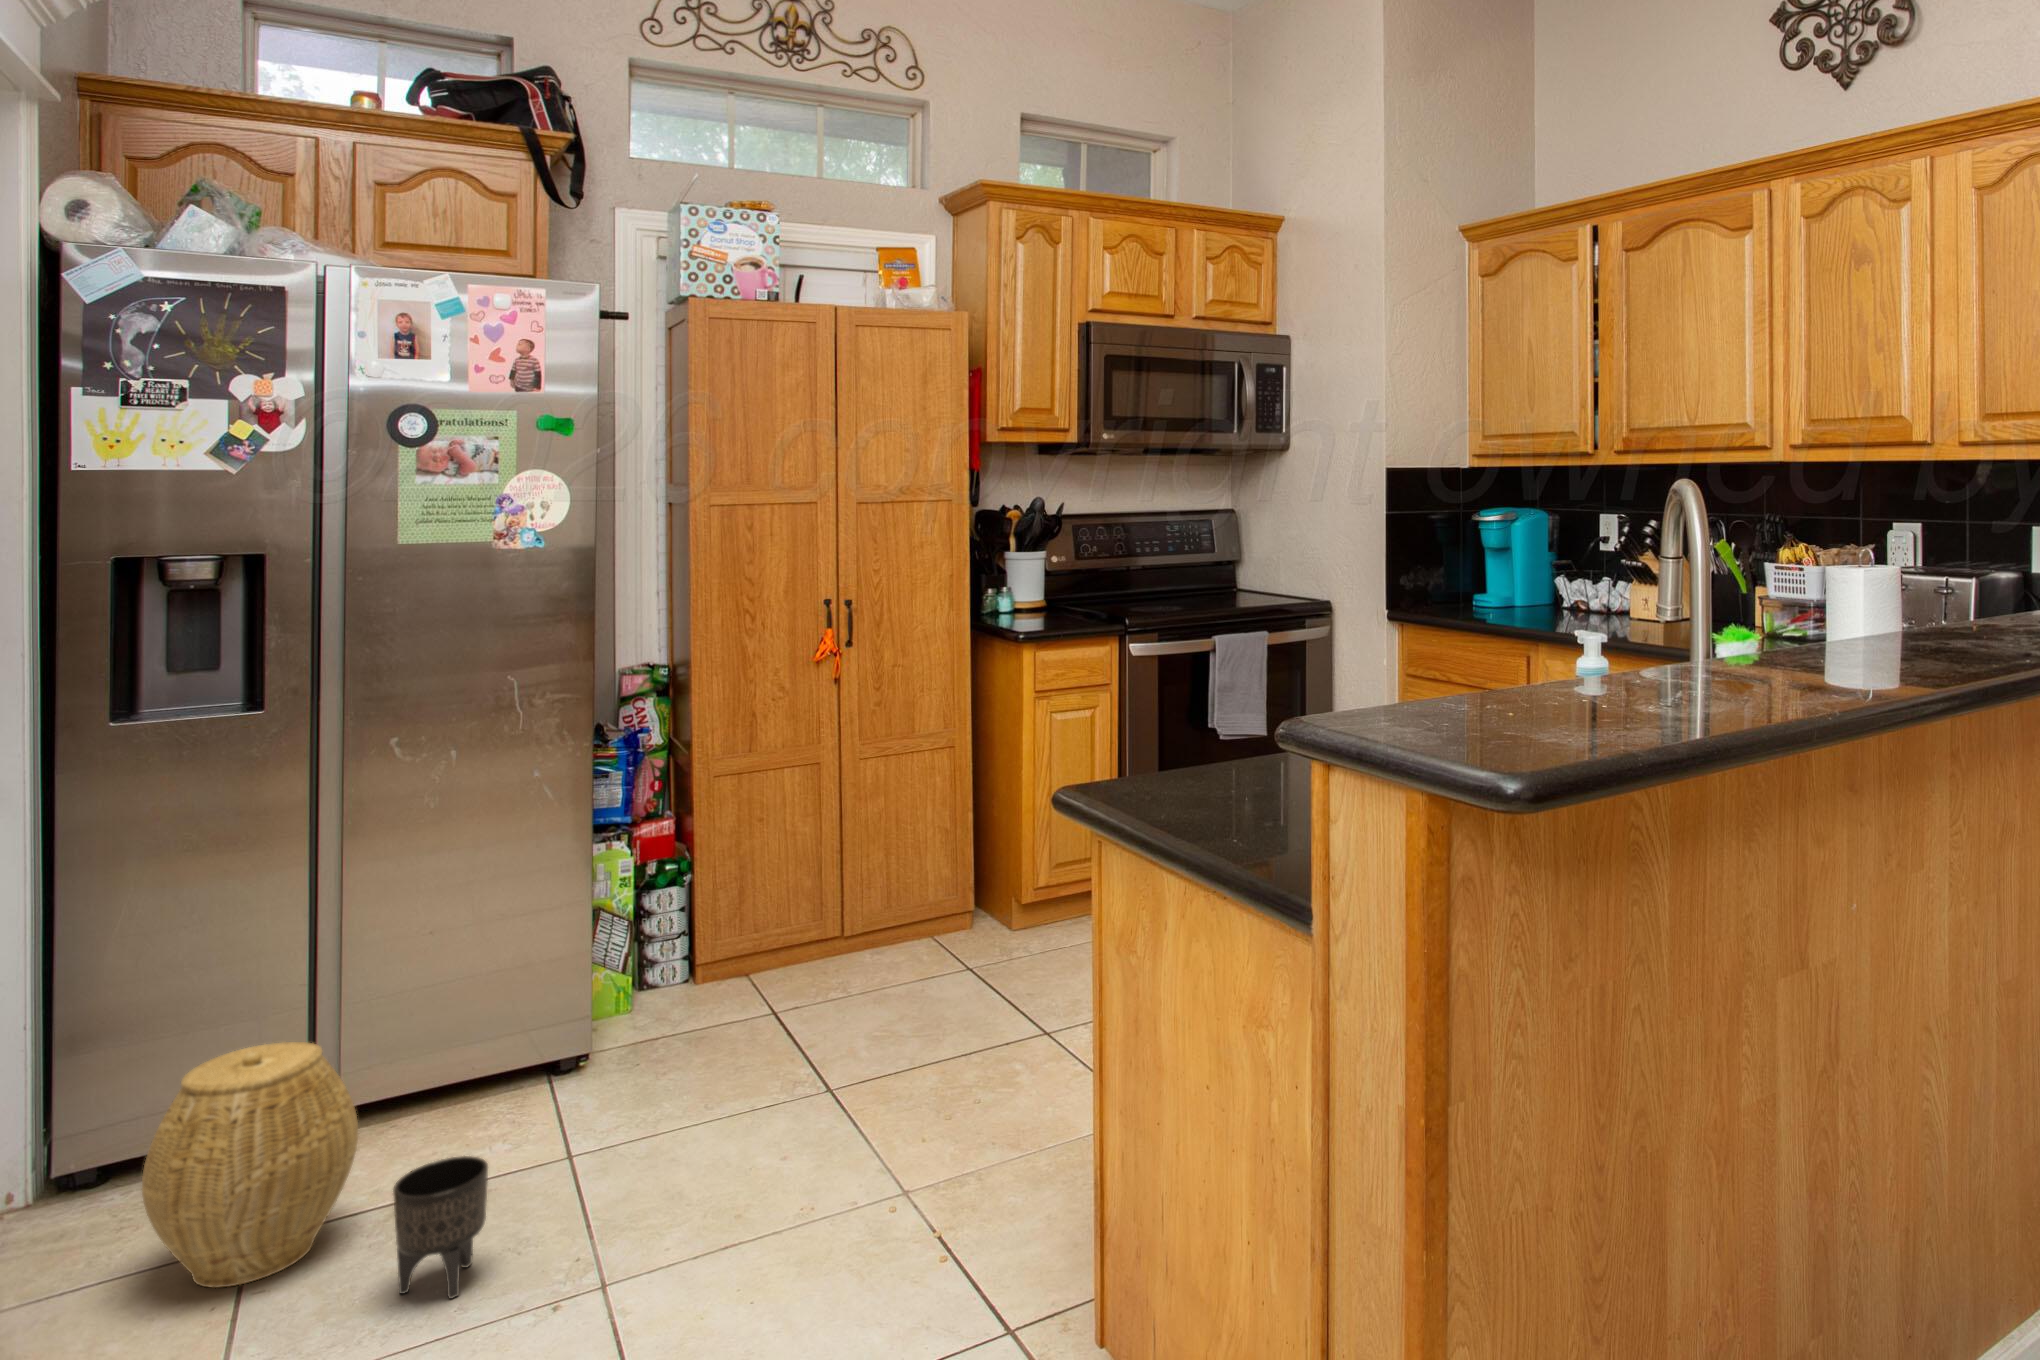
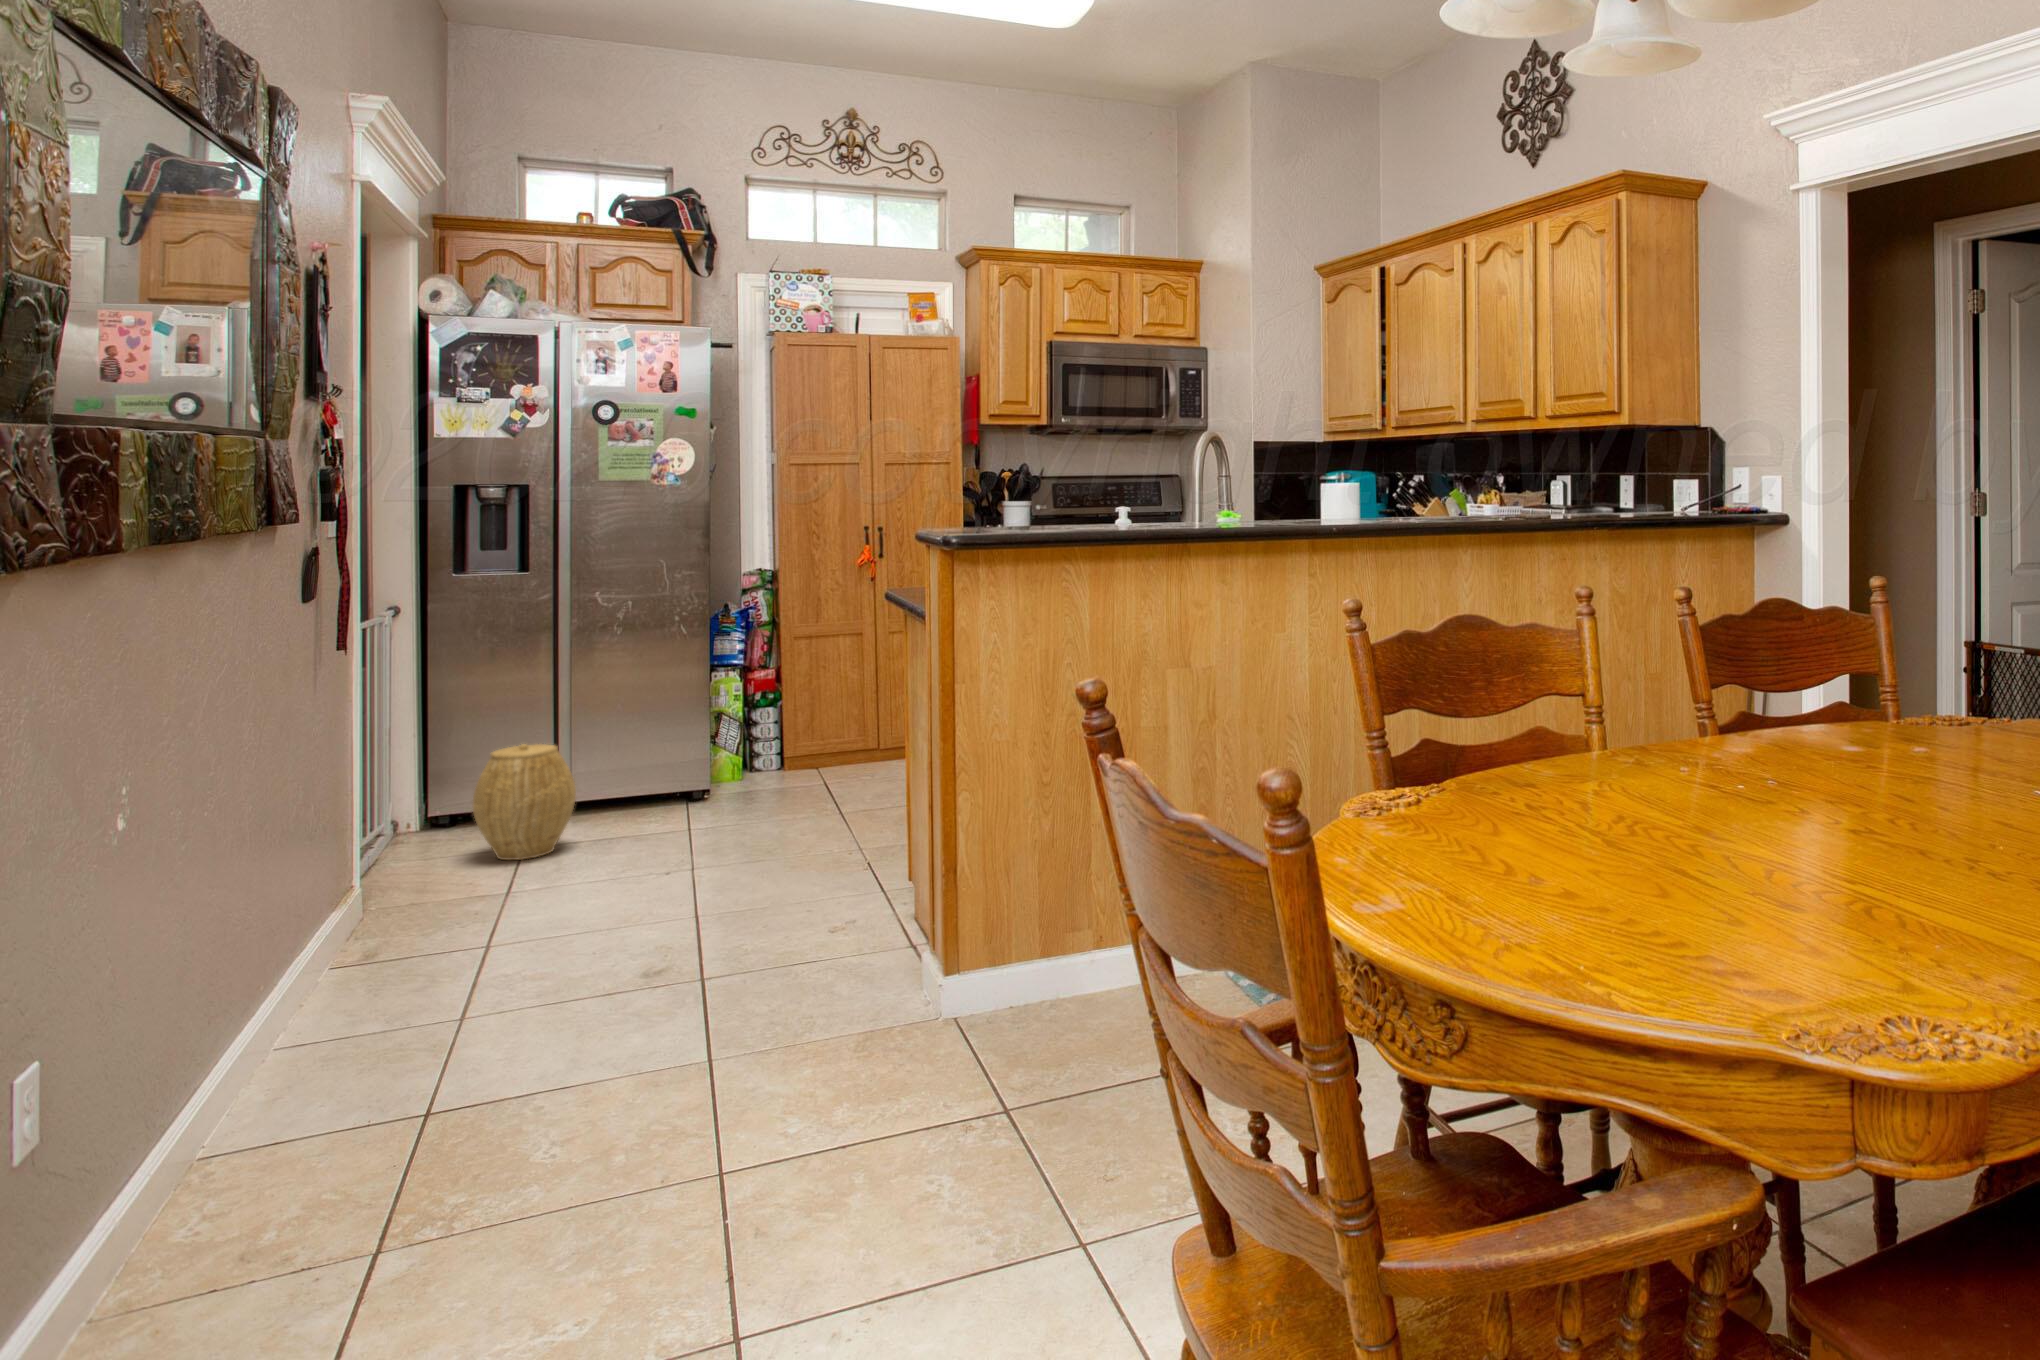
planter: present [393,1156,488,1298] -> none [590,801,637,868]

